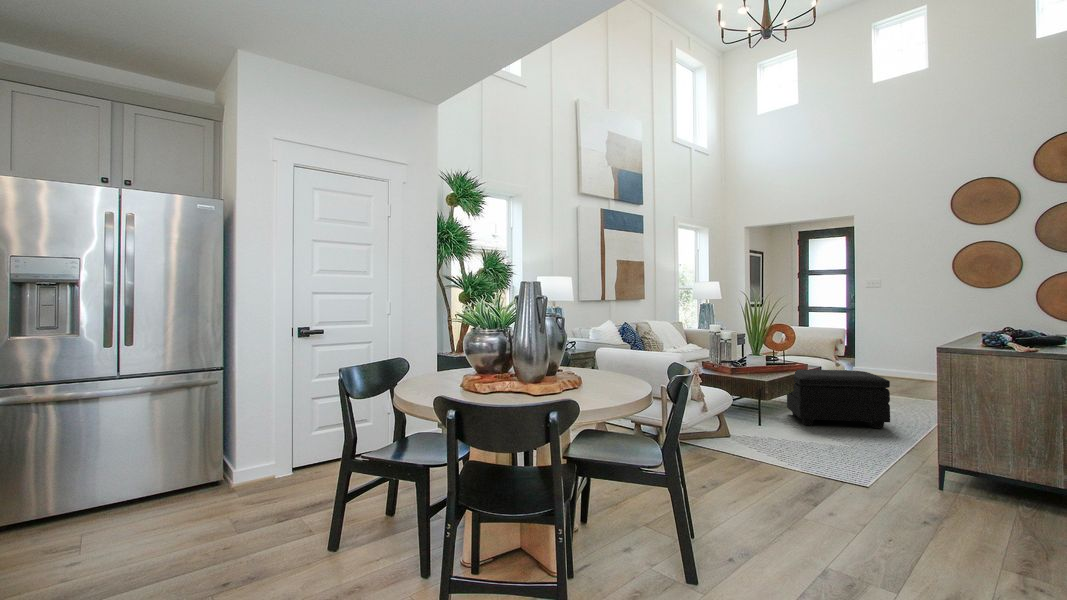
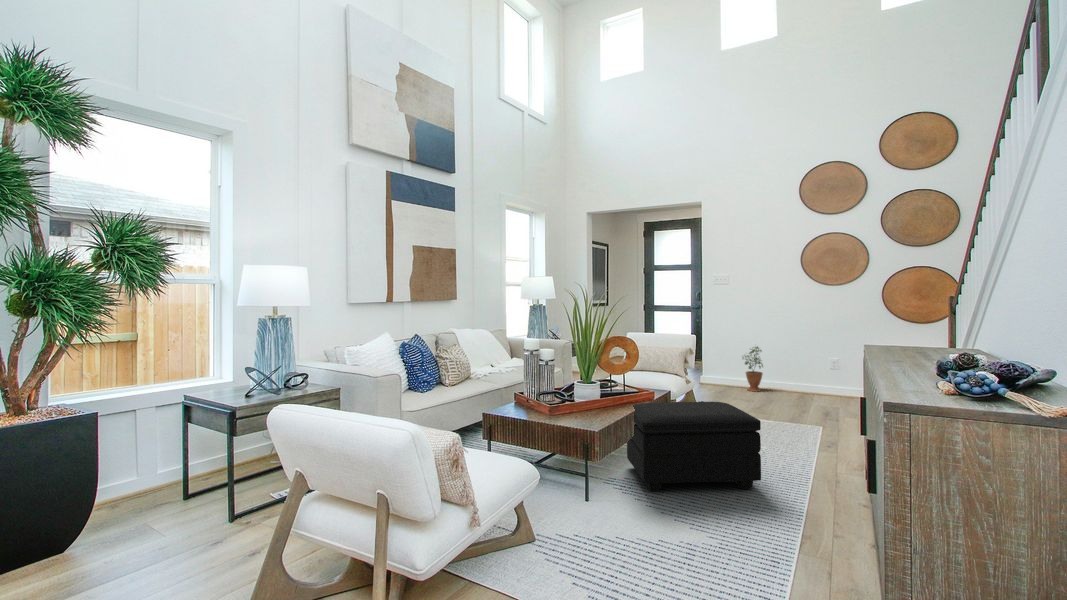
potted plant: none [893,339,914,380] -> present [743,347,763,391]

